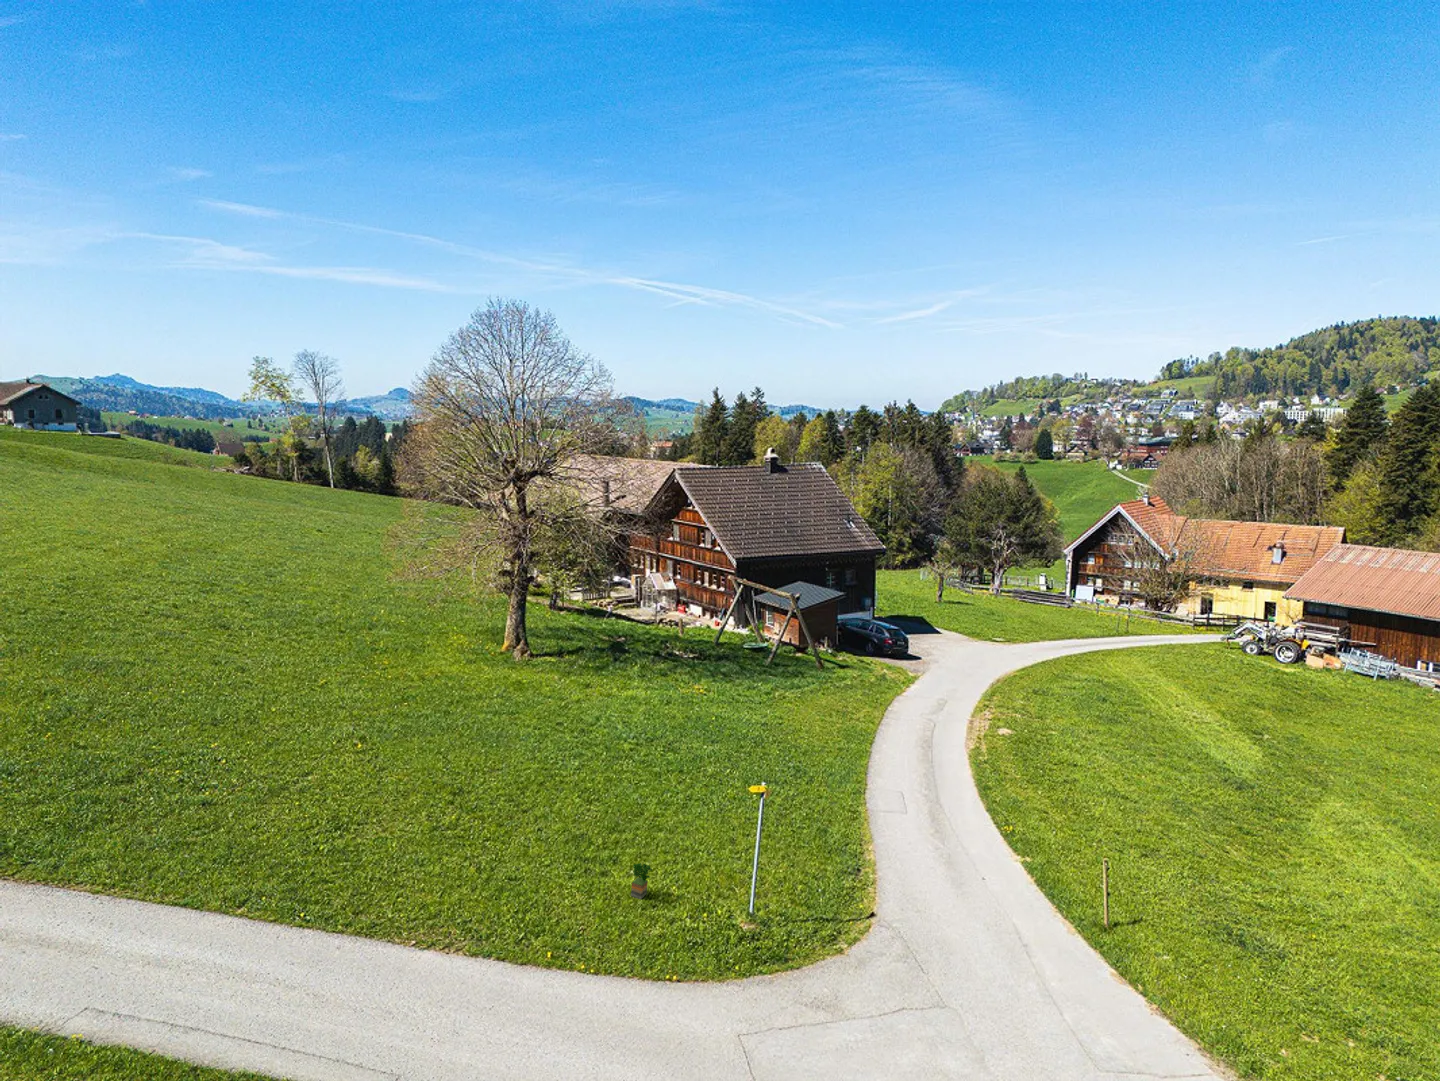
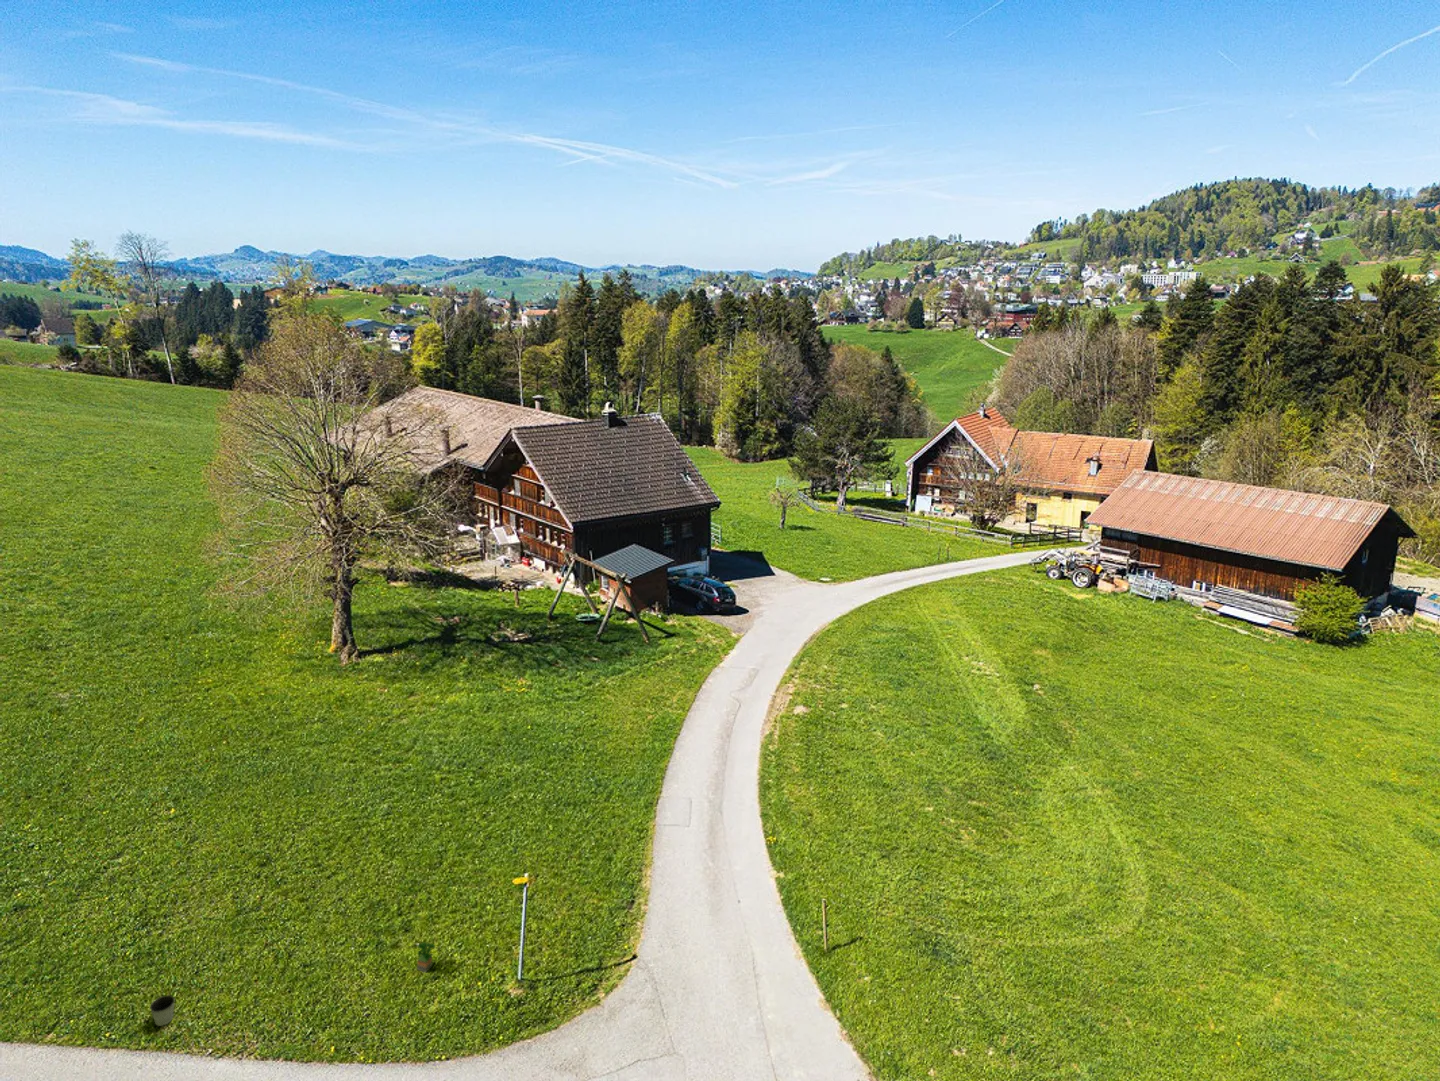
bucket: none [351,878,377,911] -> present [150,995,175,1026]

